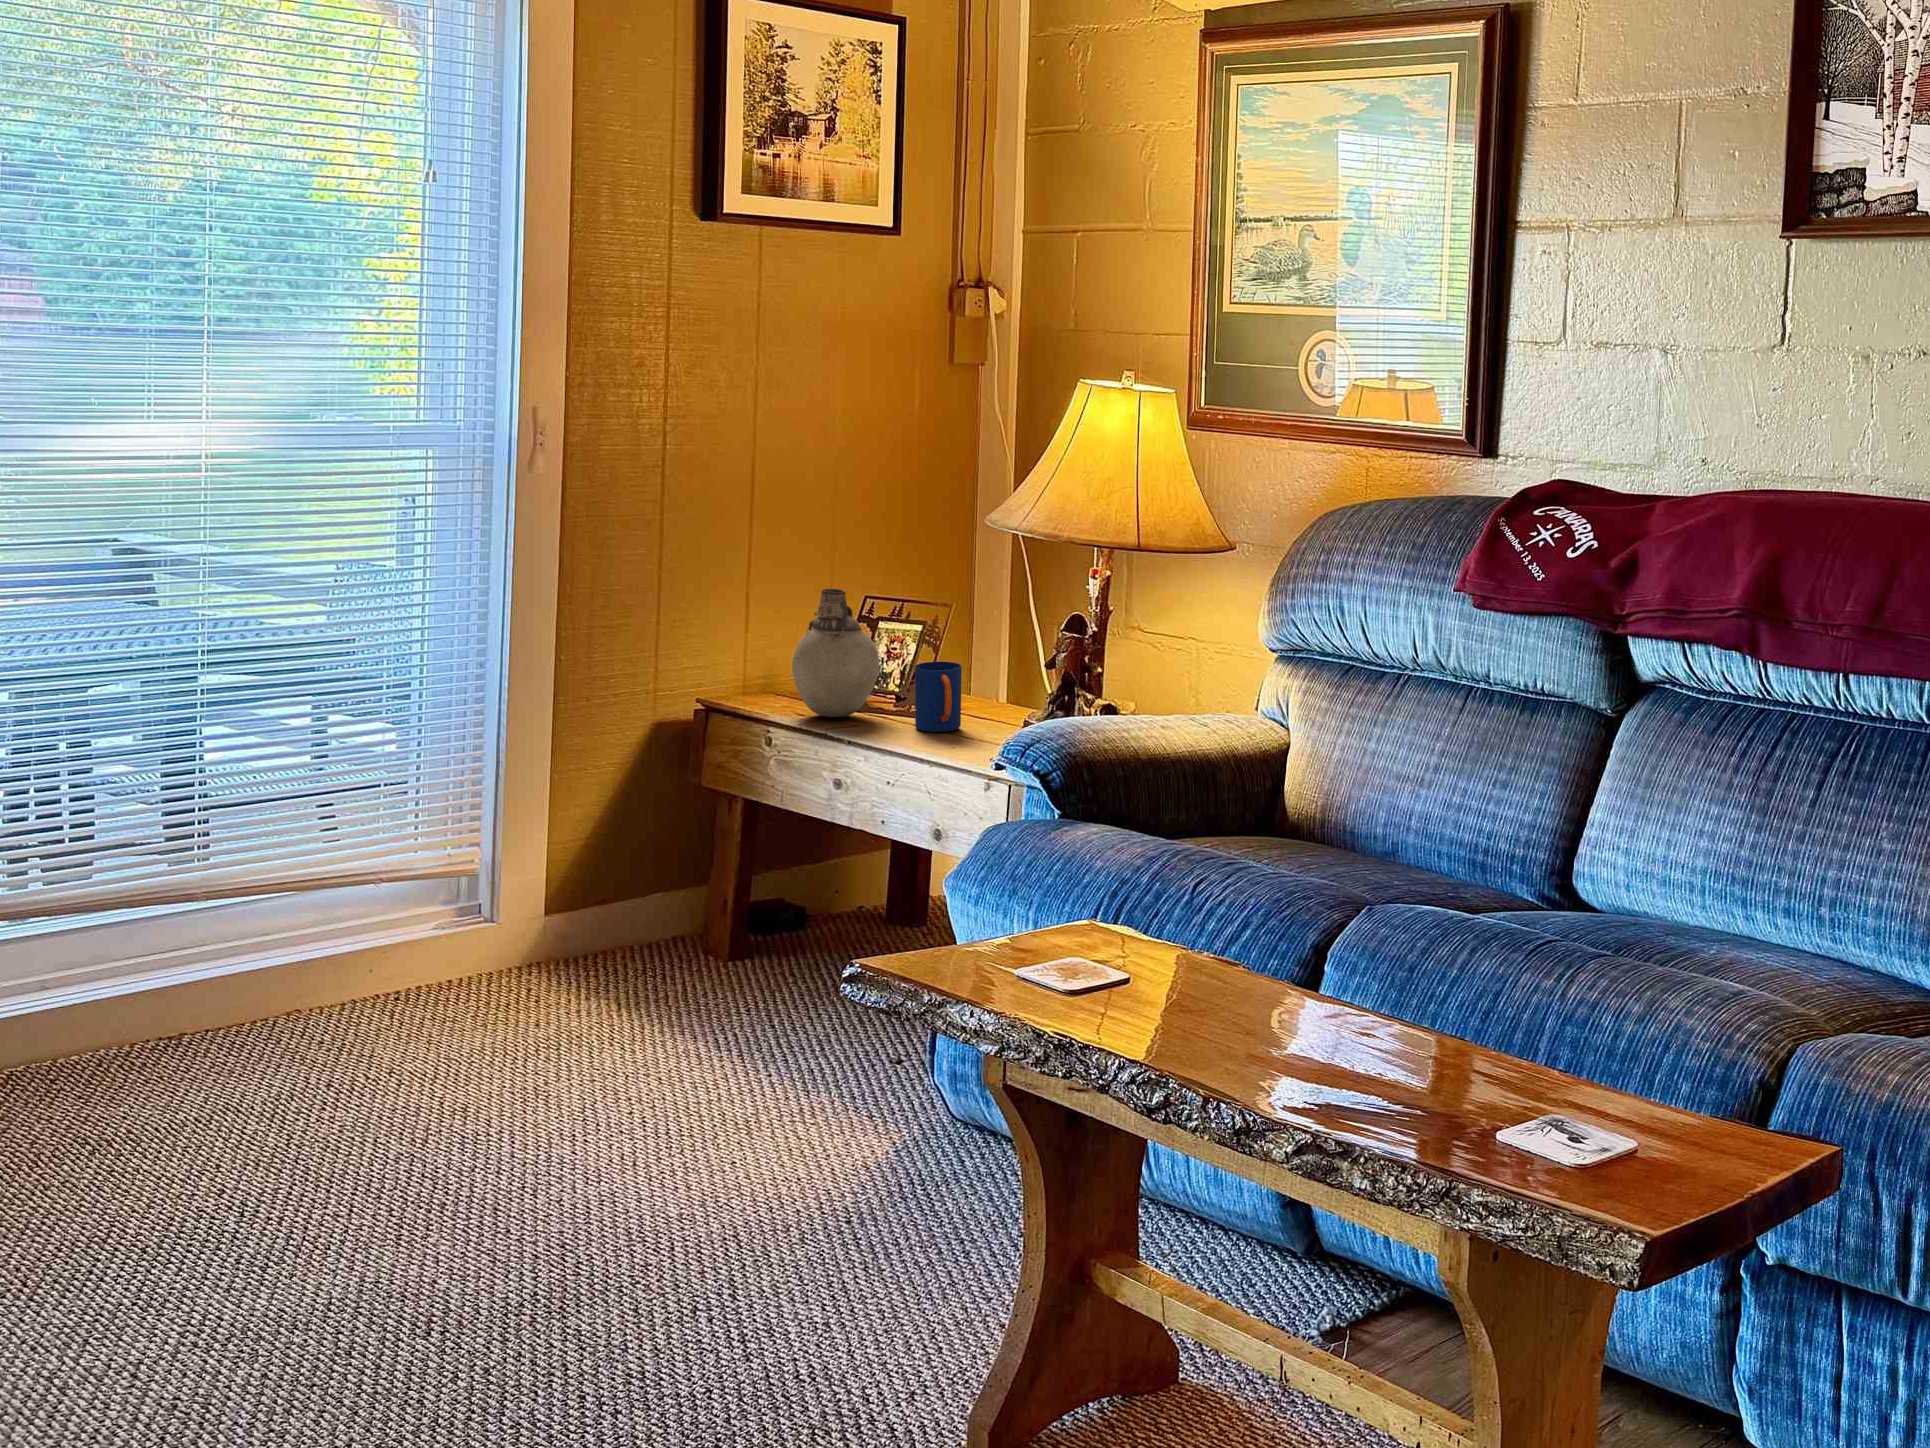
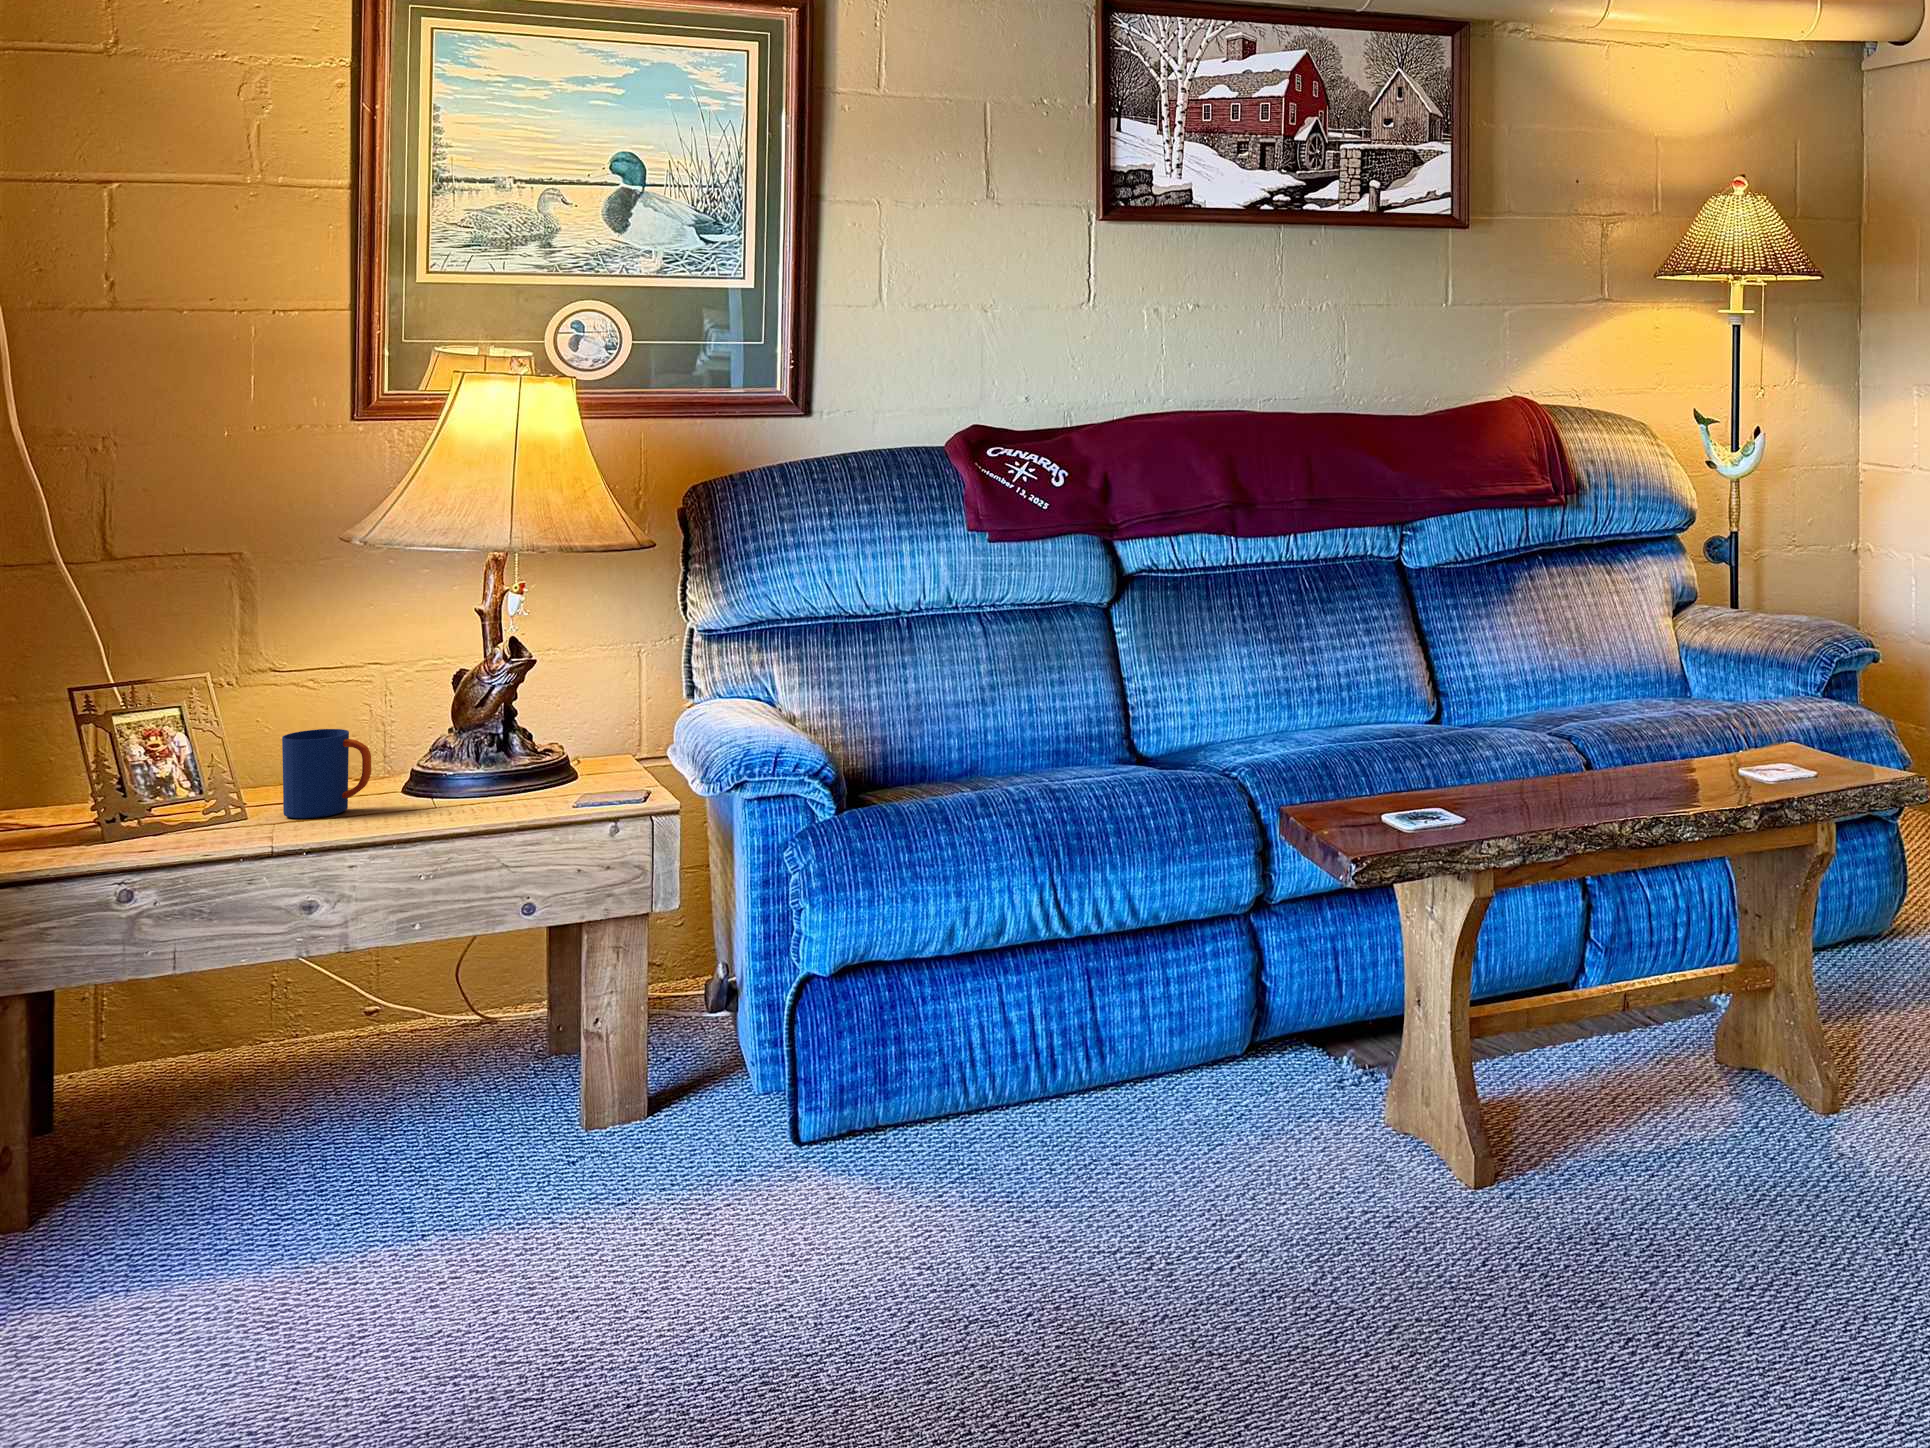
vase: present [792,589,879,717] -> none [93,664,227,839]

